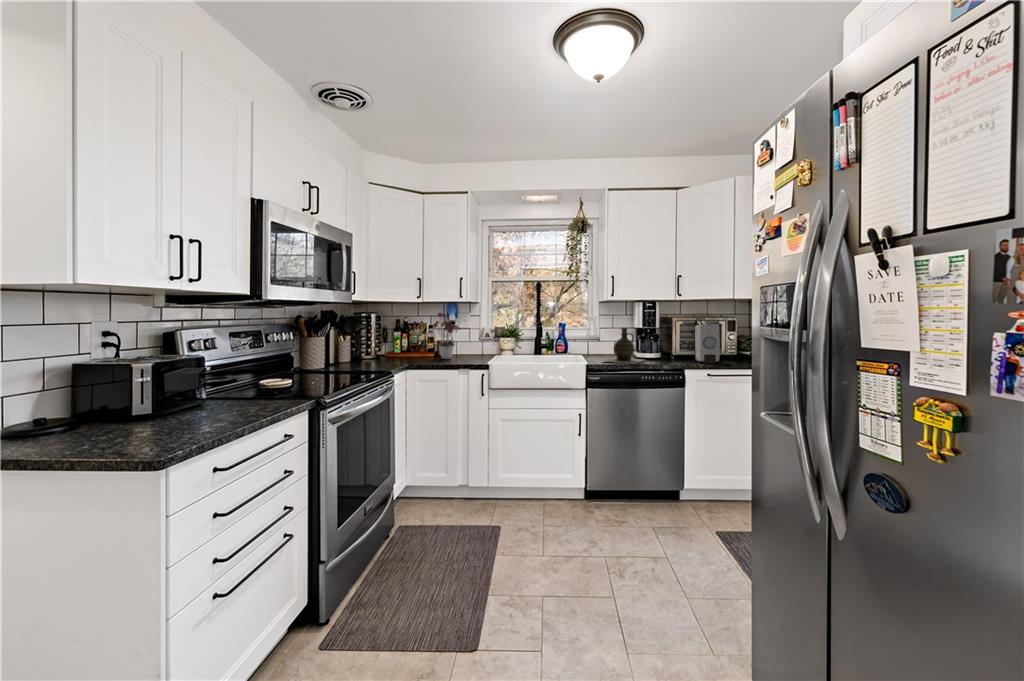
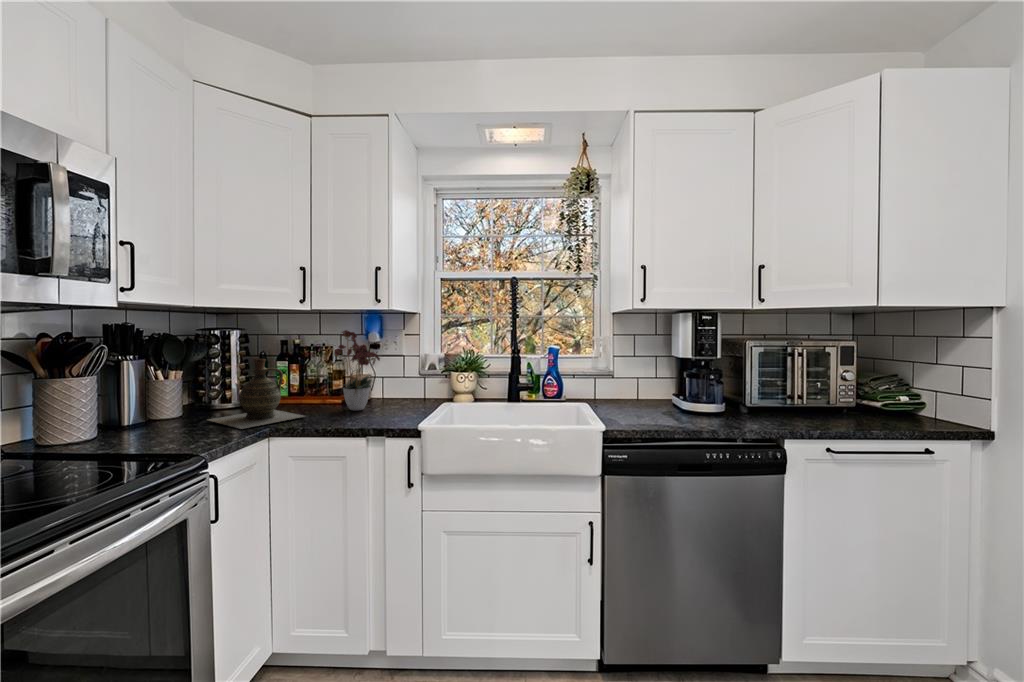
soap dispenser: present [695,324,720,363] -> none [788,355,844,426]
ceramic jug: present [603,328,643,364] -> present [208,359,304,429]

